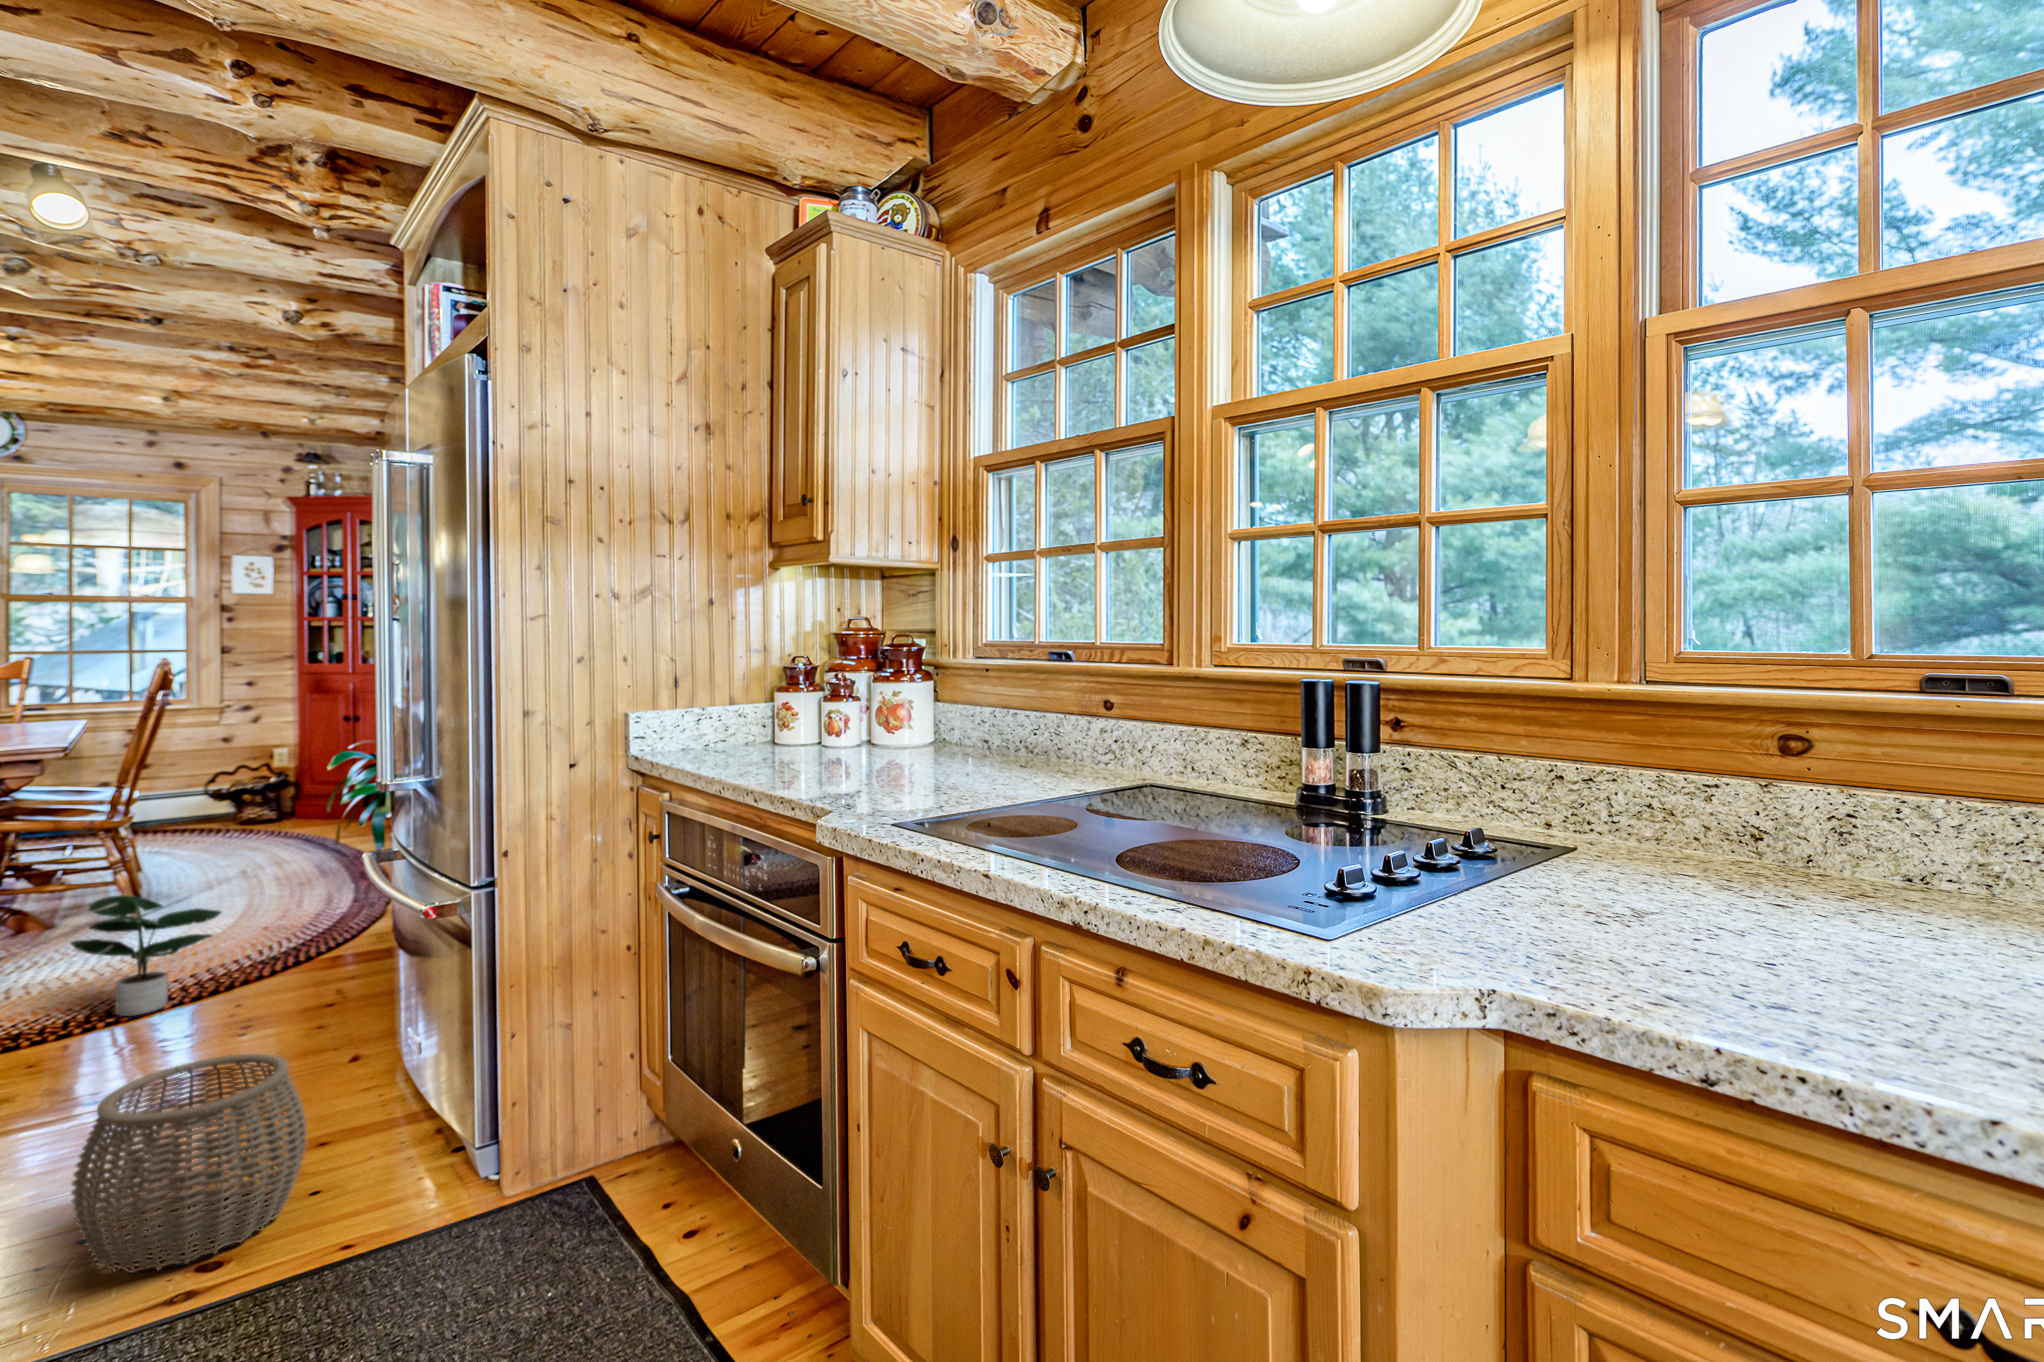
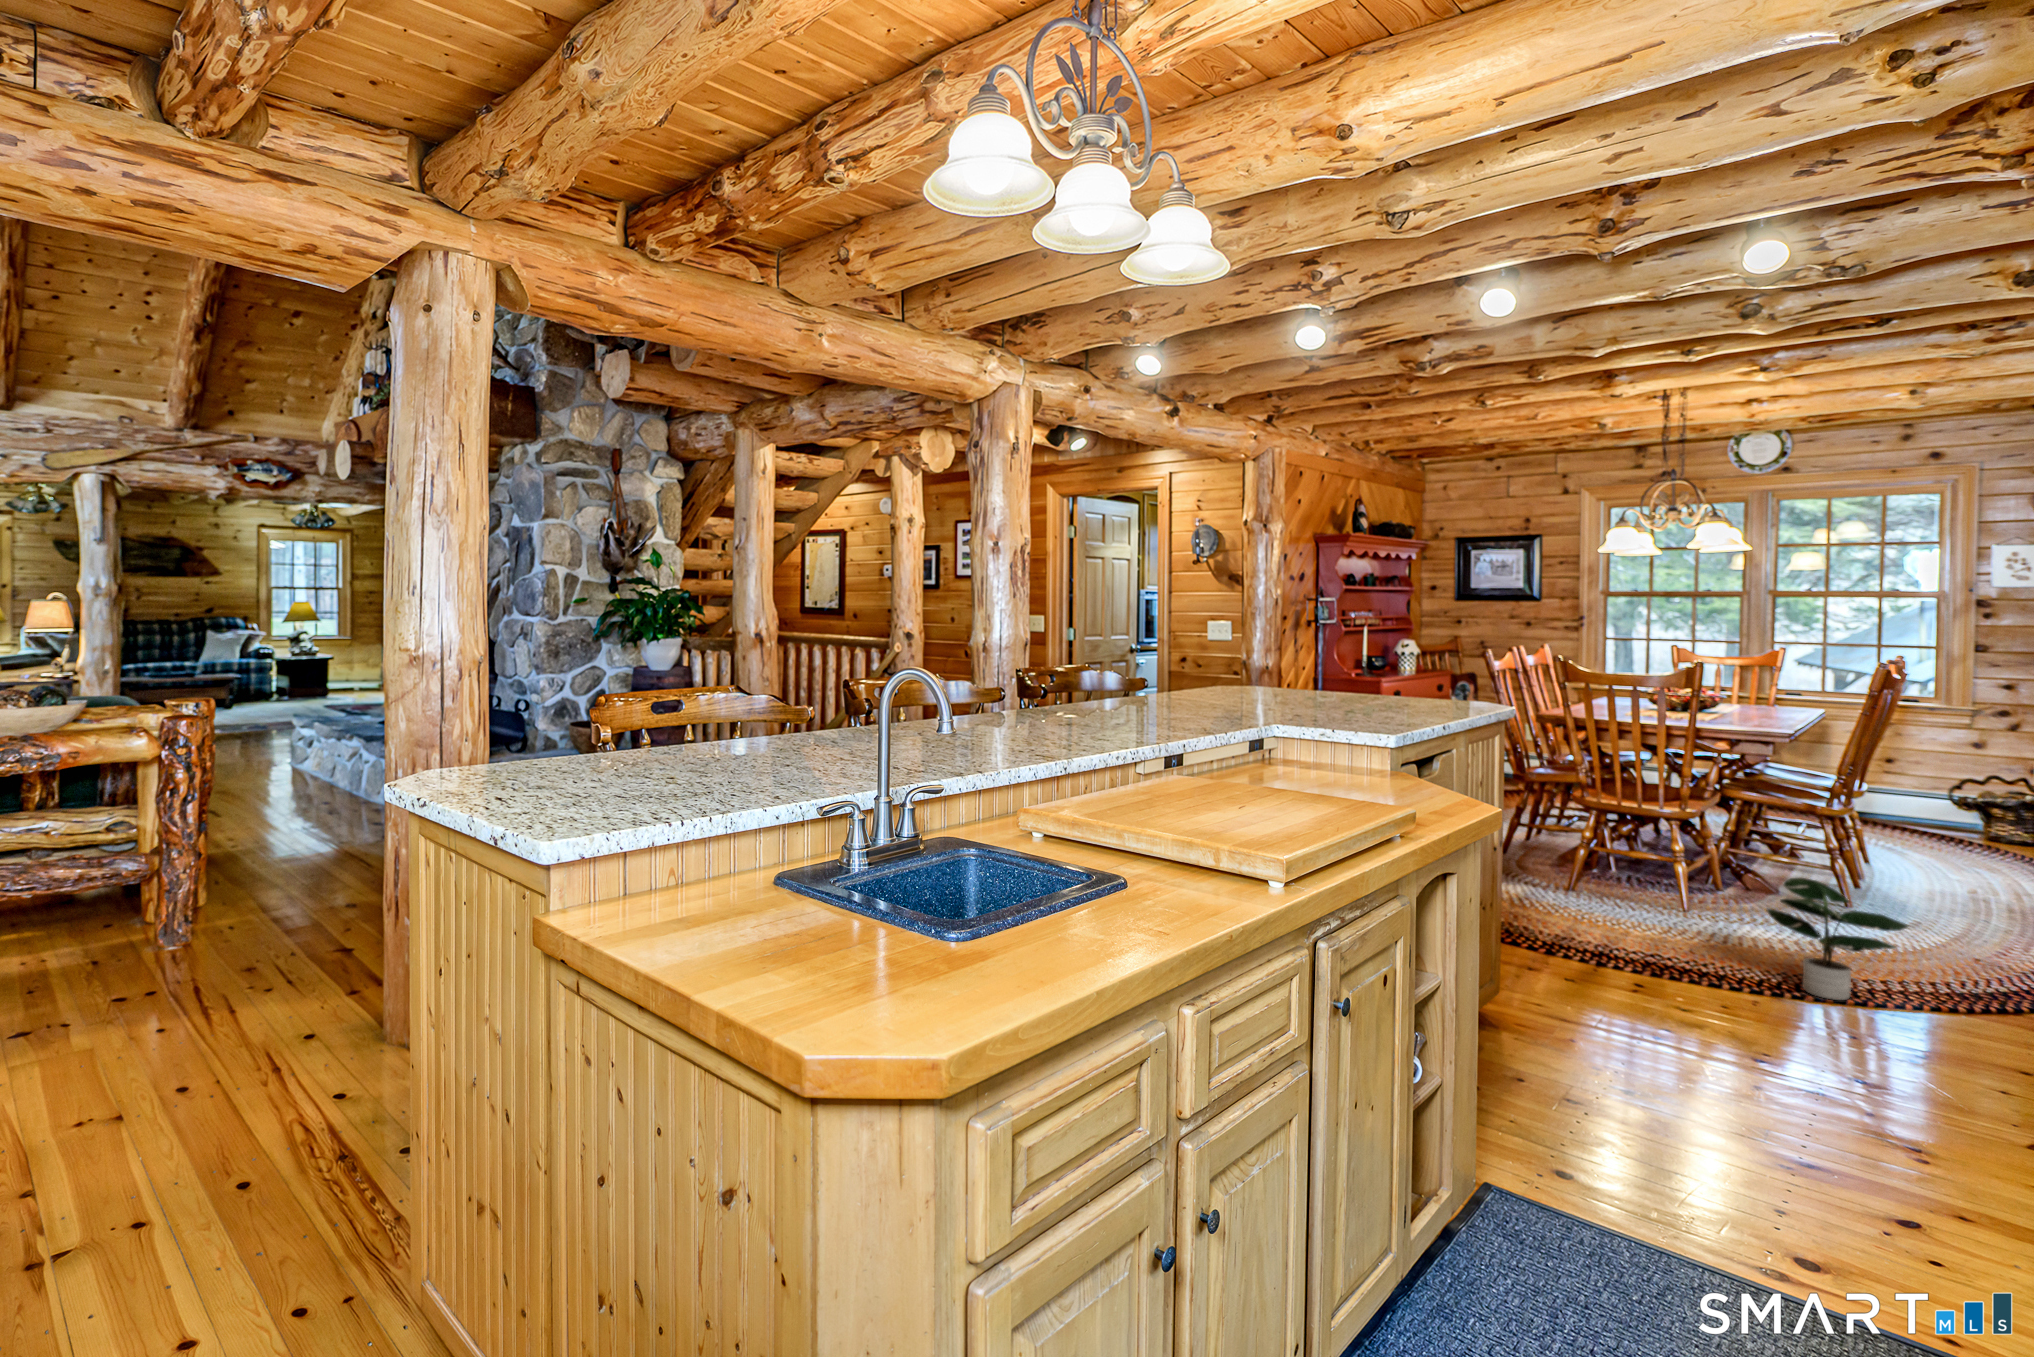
woven basket: present [71,1054,308,1273] -> none [1703,1050,1928,1263]

